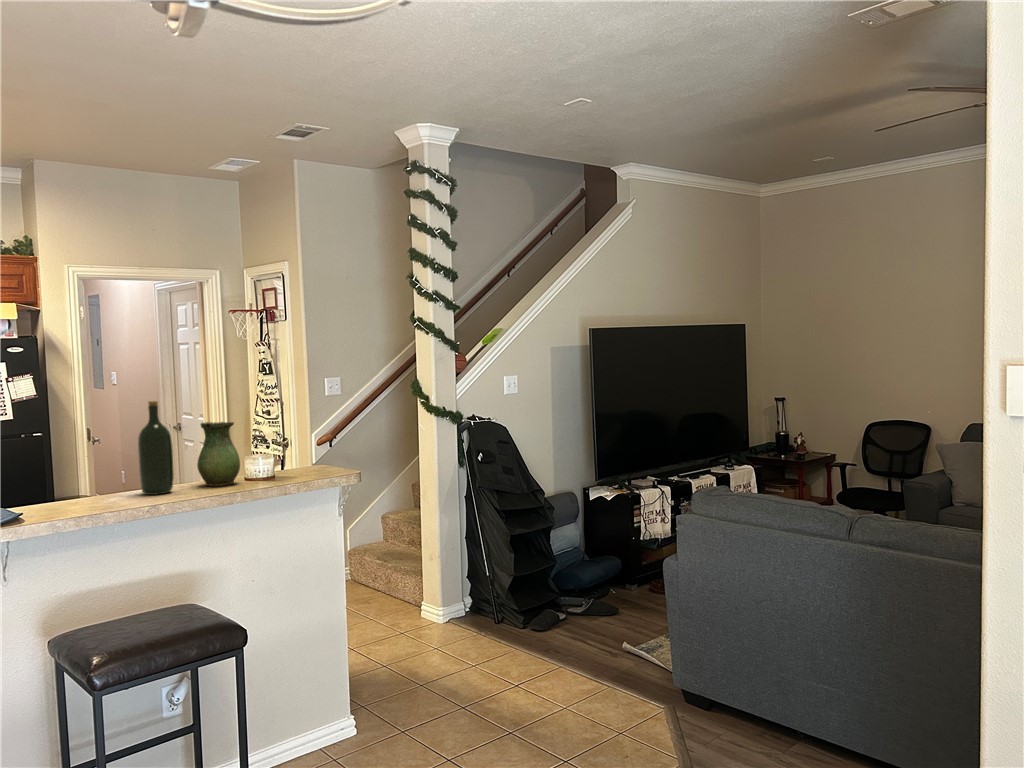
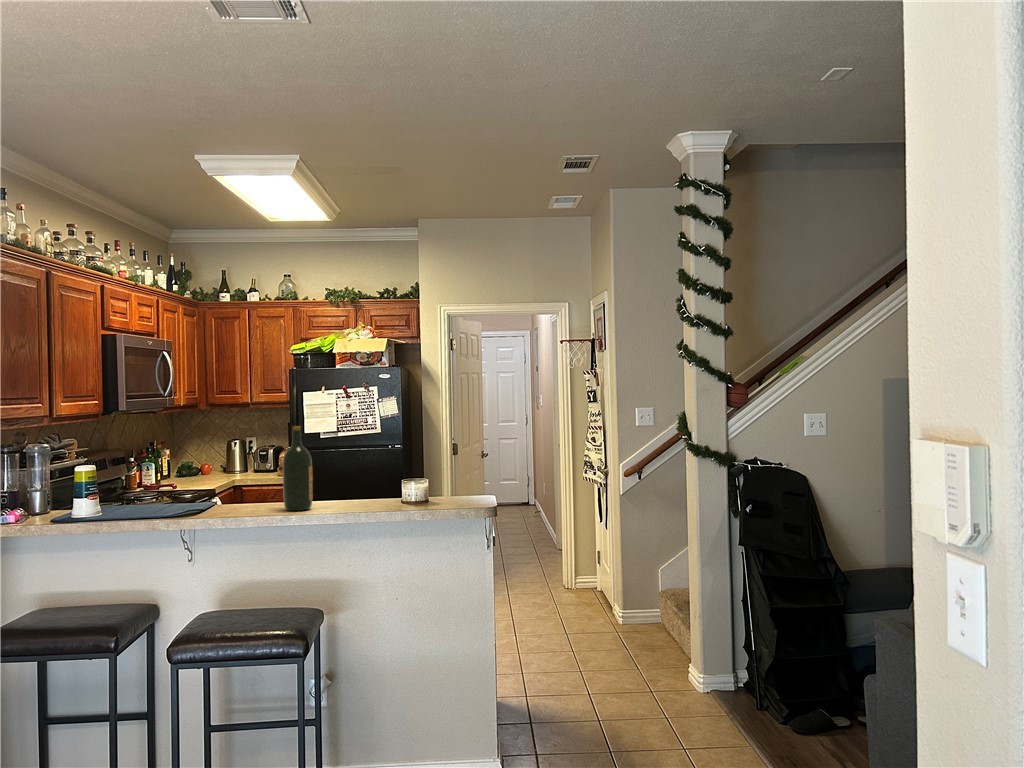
pitcher: present [197,422,240,486] -> none [339,448,379,509]

